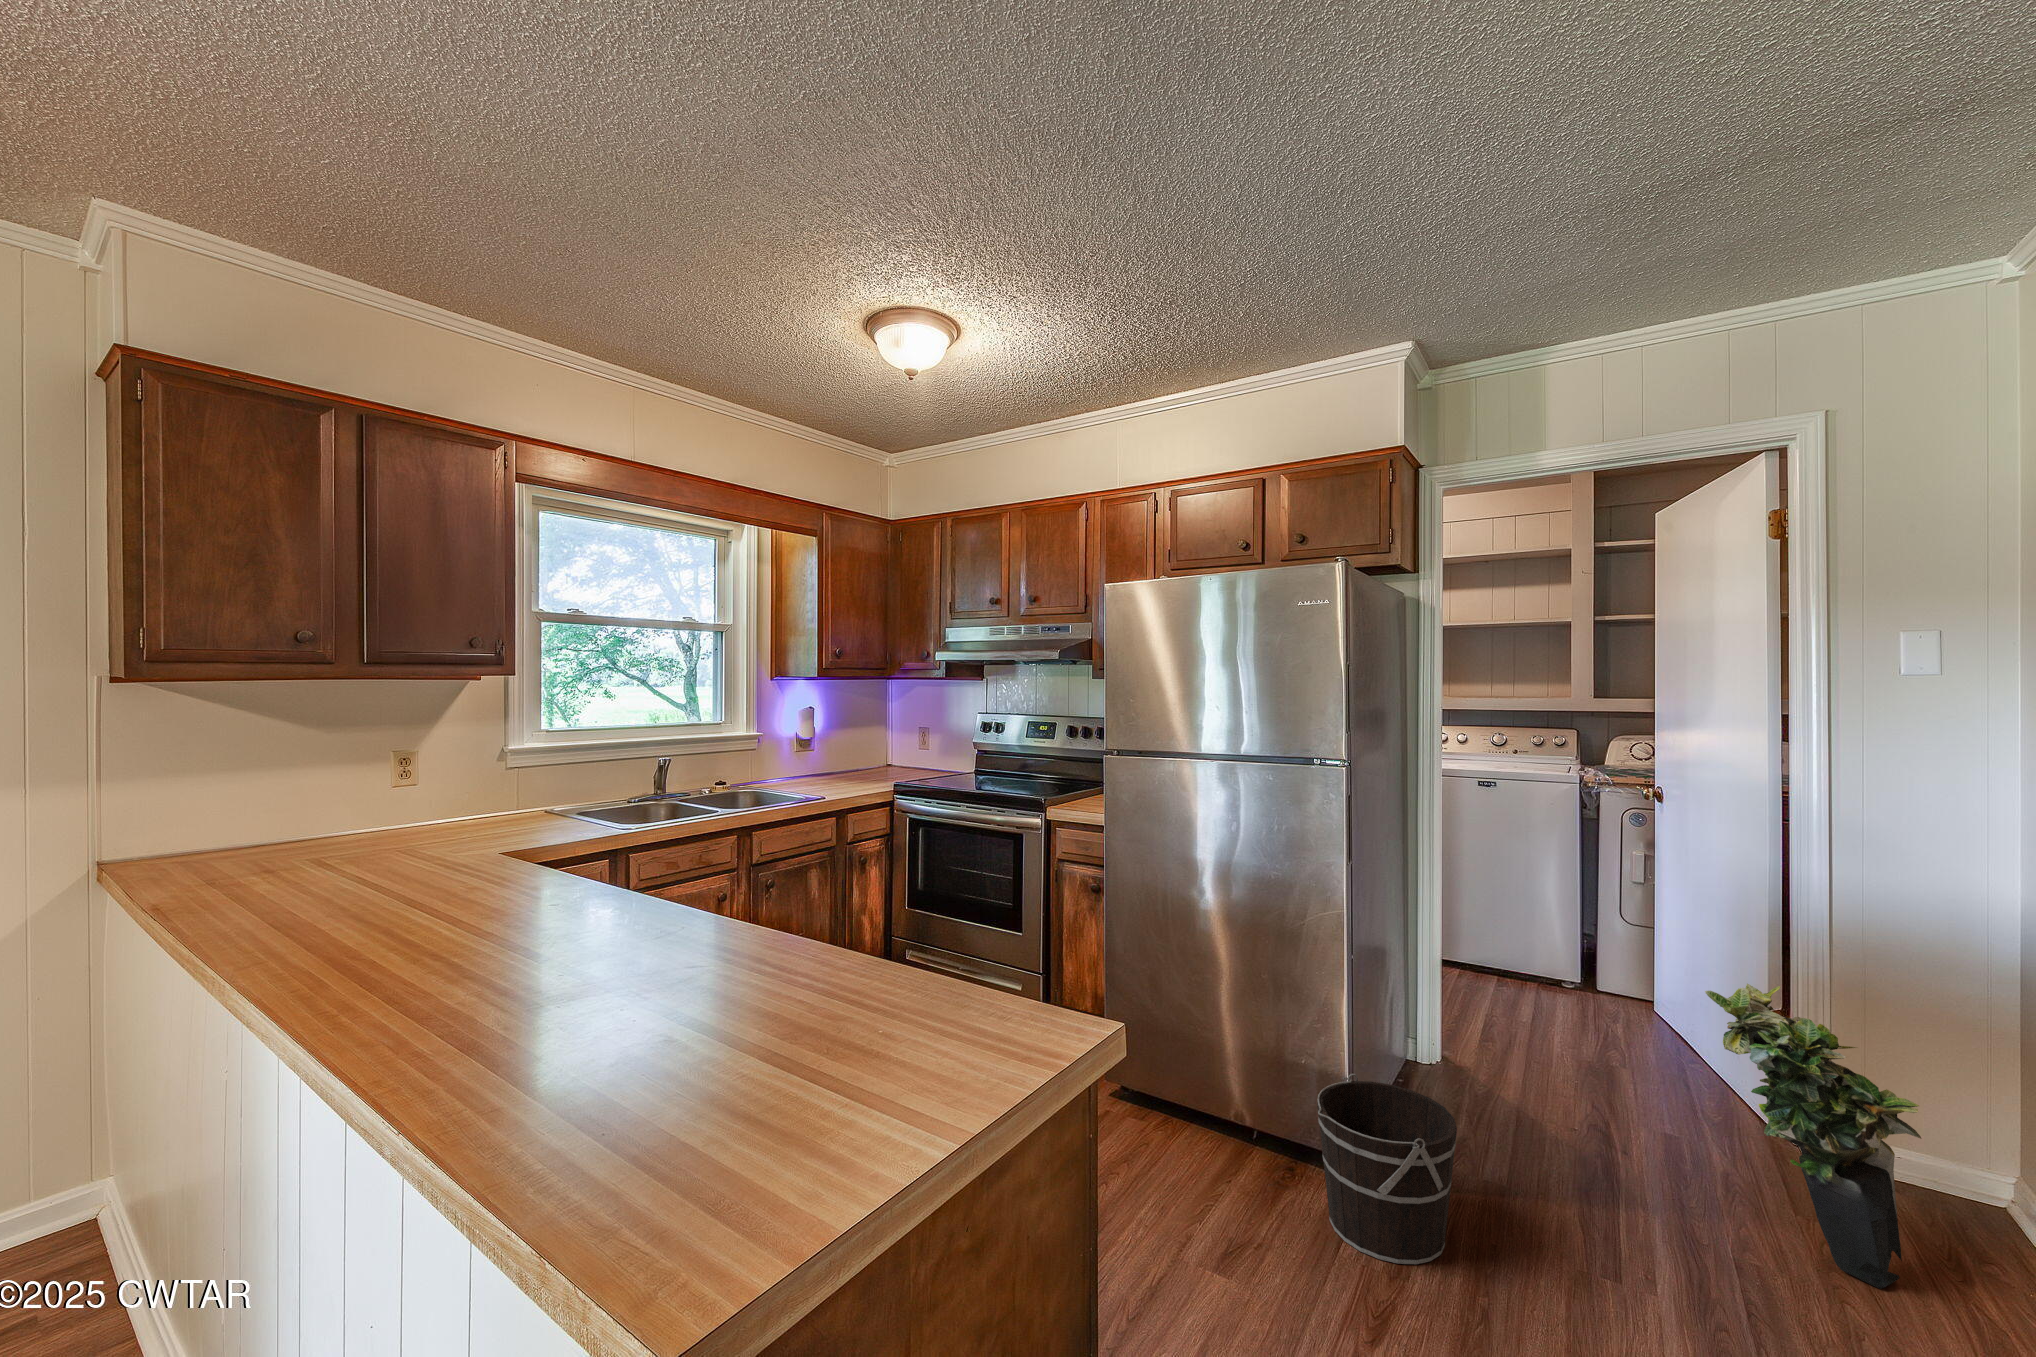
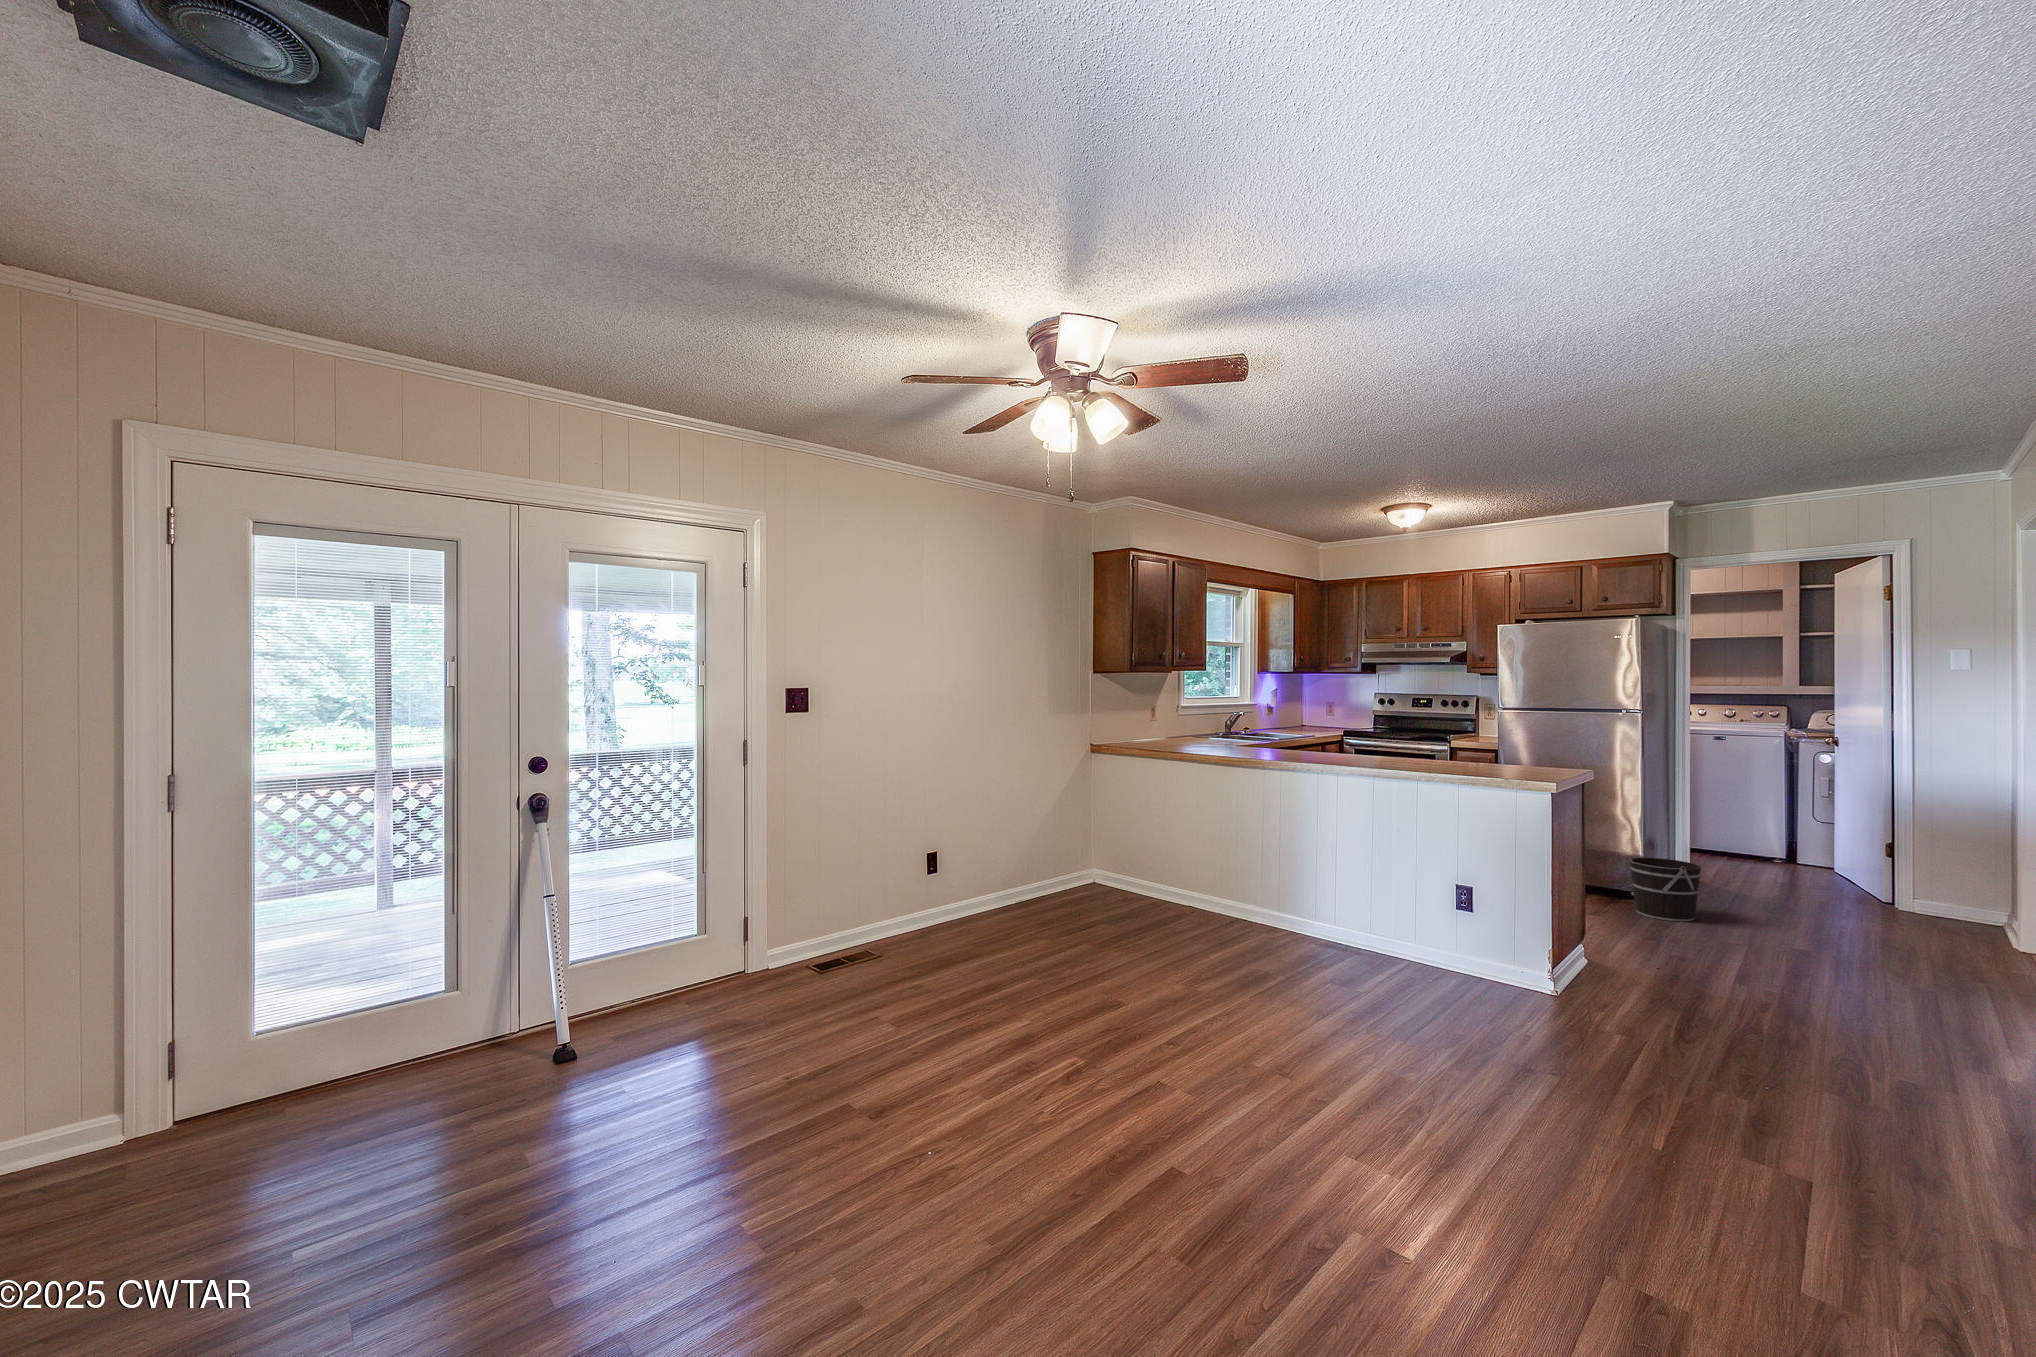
potted plant: present [1705,984,1921,1289] -> none [1831,814,1931,936]

